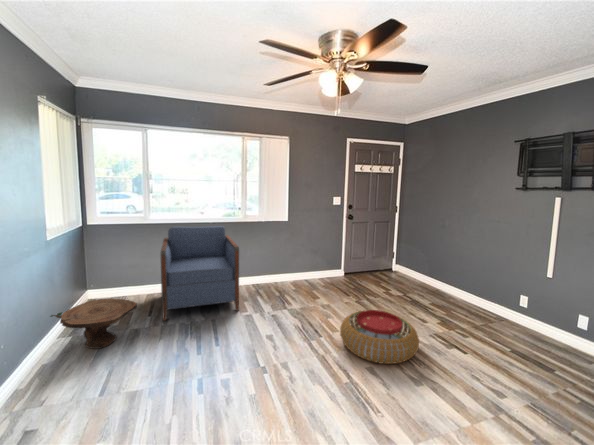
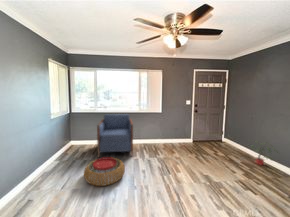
potted plant: none [438,264,489,305] -> present [252,144,273,165]
side table: present [50,298,137,349] -> none [51,145,86,167]
pouf: present [340,310,419,364] -> present [84,157,125,186]

